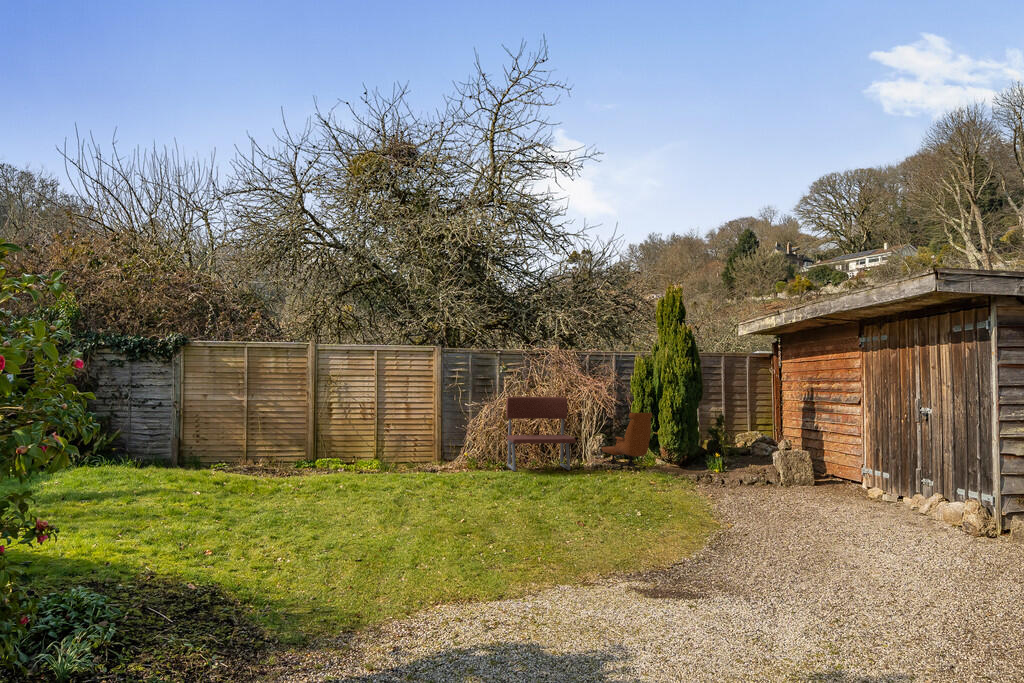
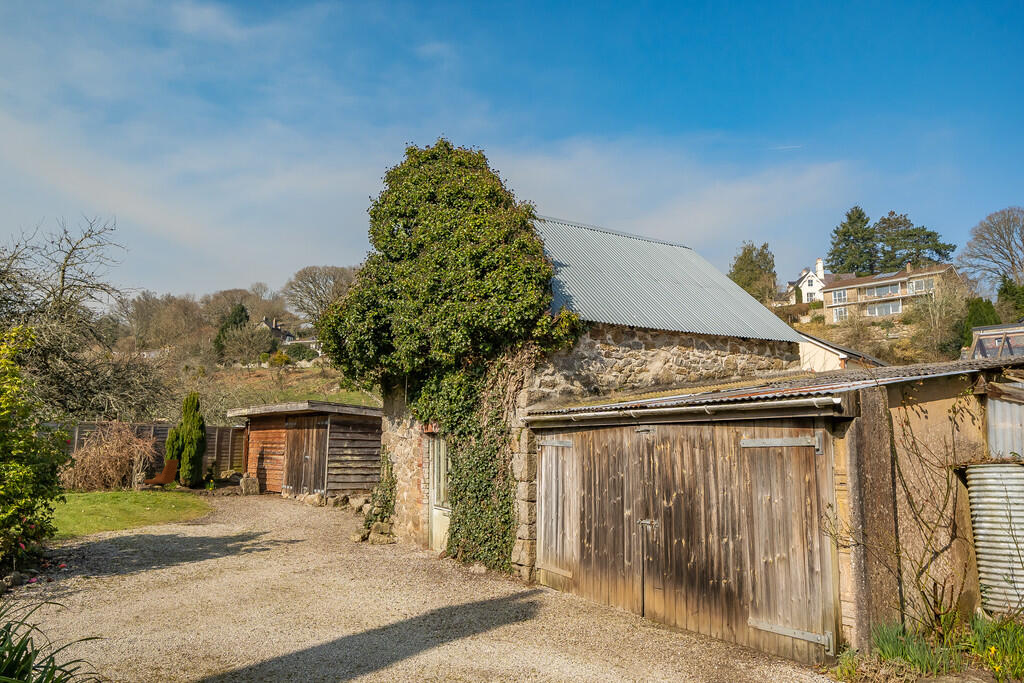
bench: present [506,397,576,471] -> none [87,451,134,494]

